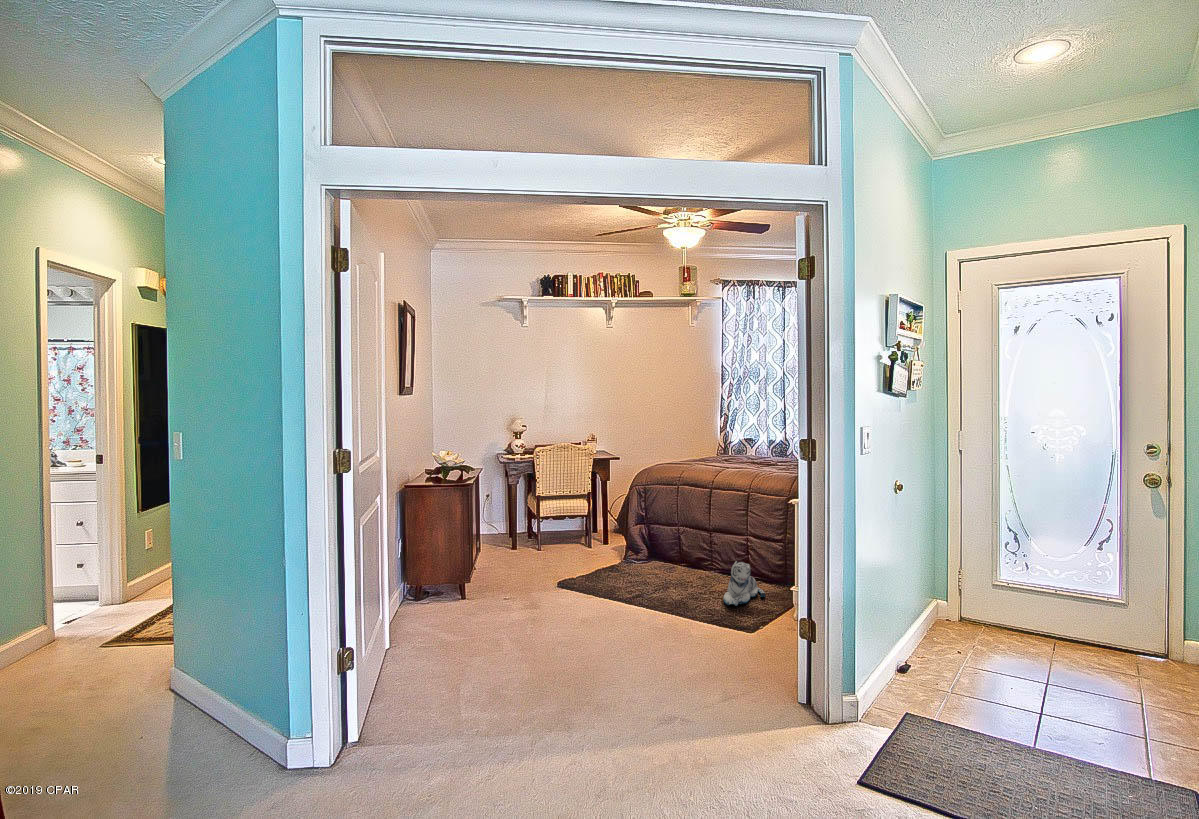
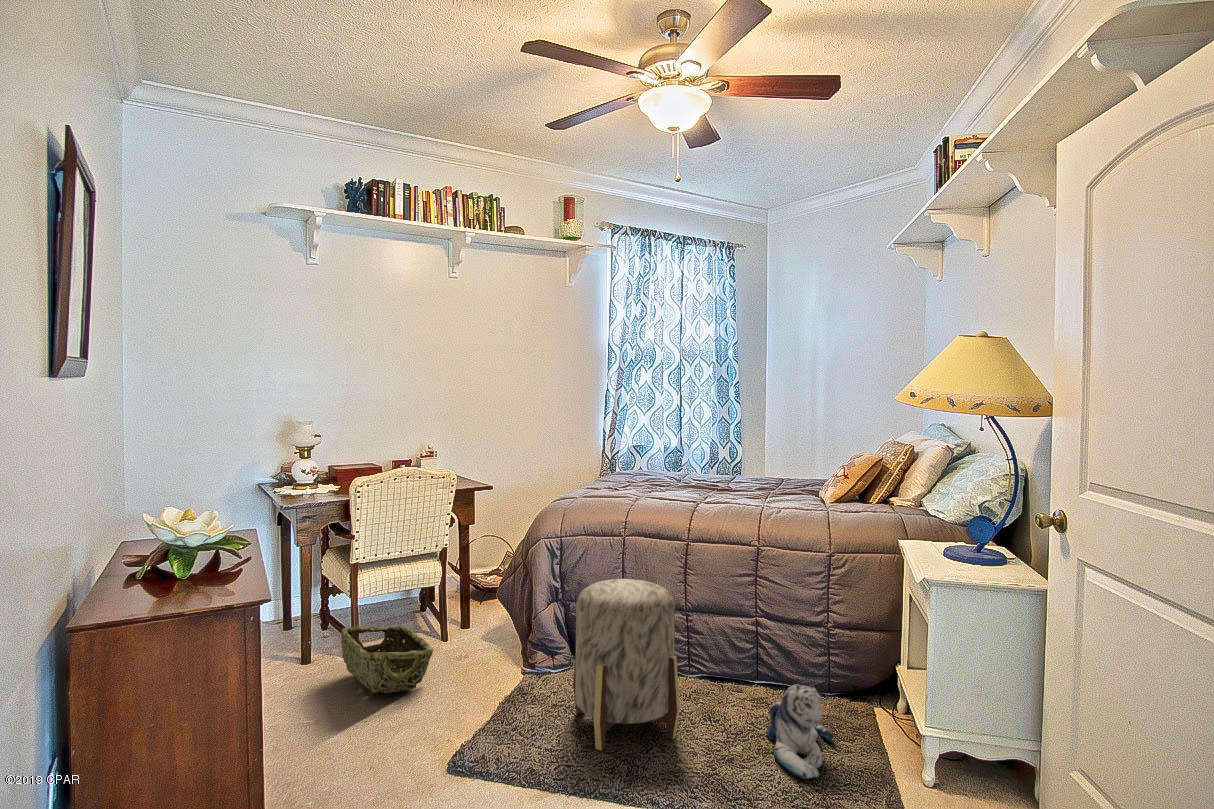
ottoman: none [629,504,684,589] -> present [573,579,680,751]
woven basket: none [528,532,571,565] -> present [341,626,433,693]

